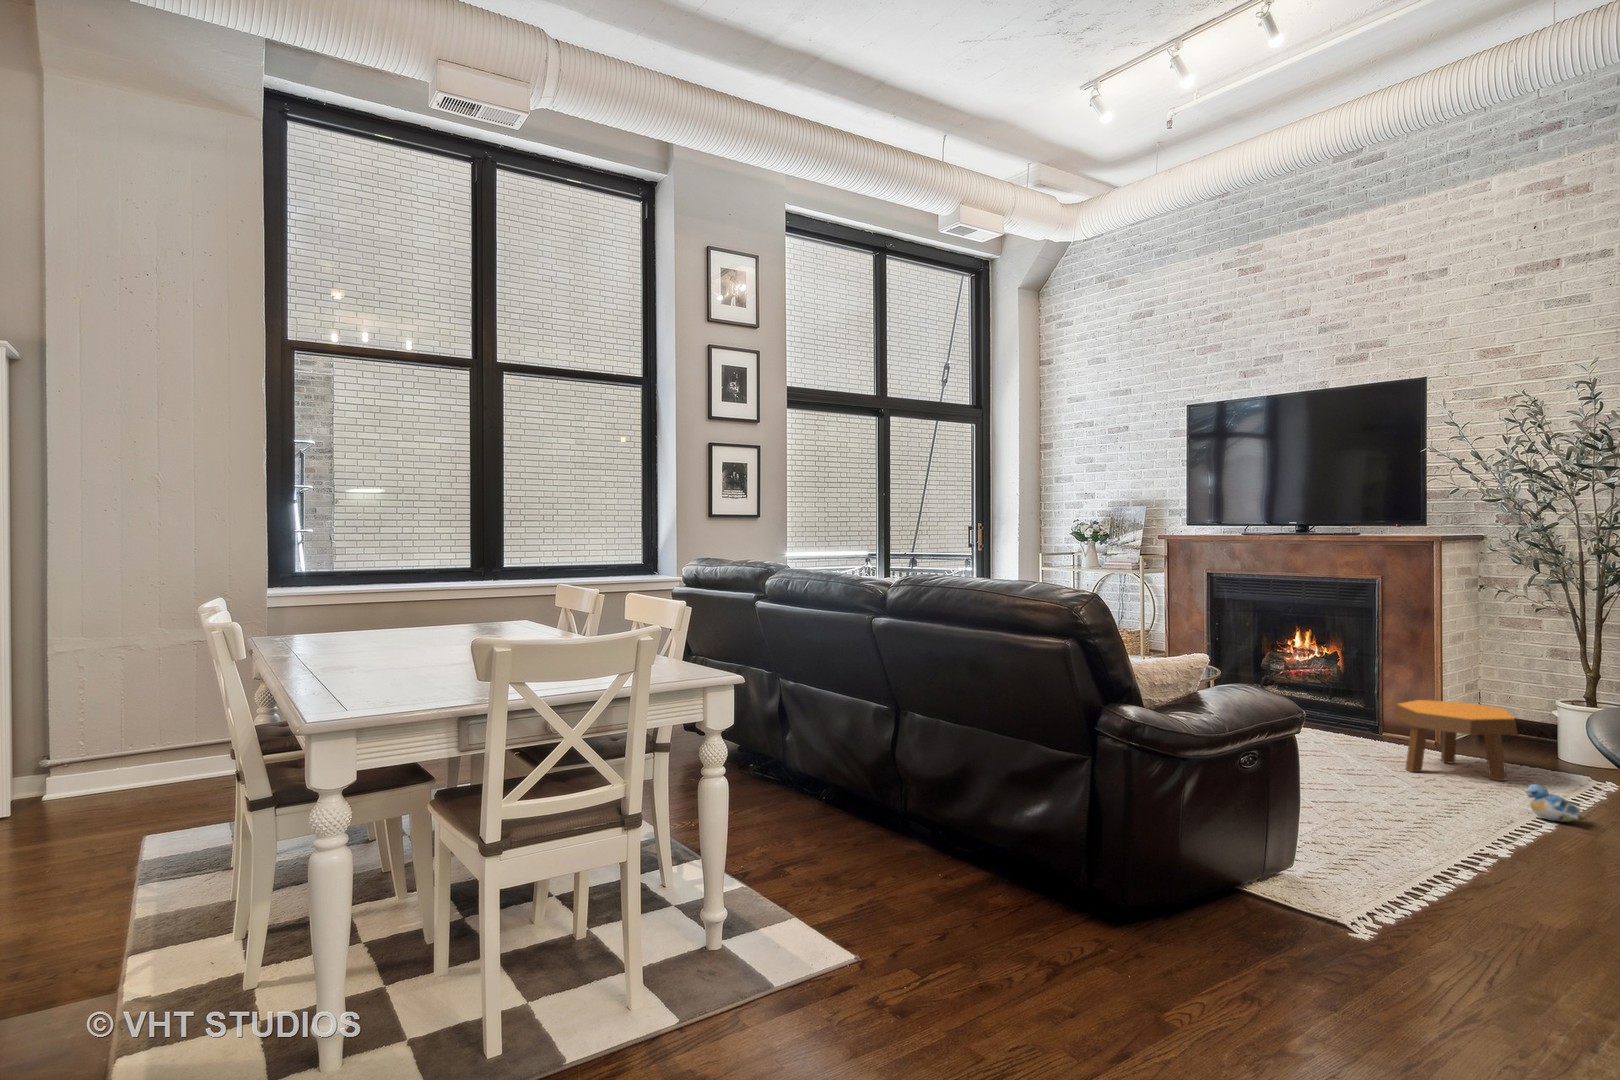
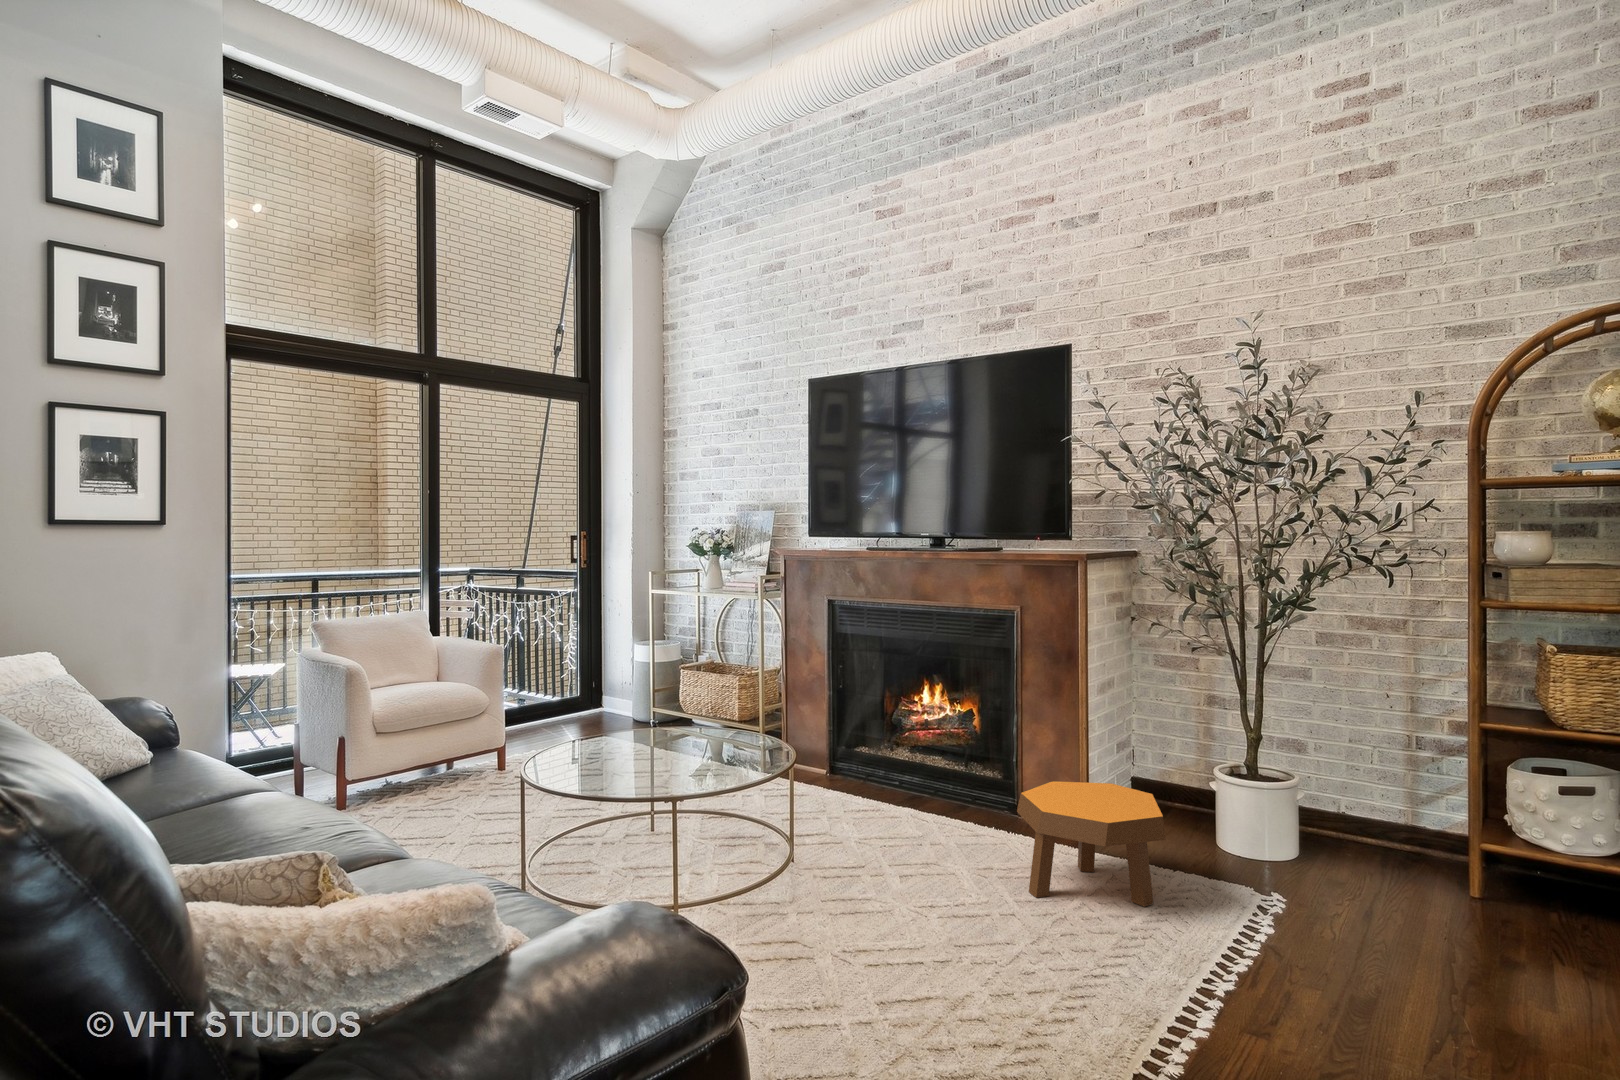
plush toy: present [1526,784,1586,822] -> none [1170,944,1251,1006]

